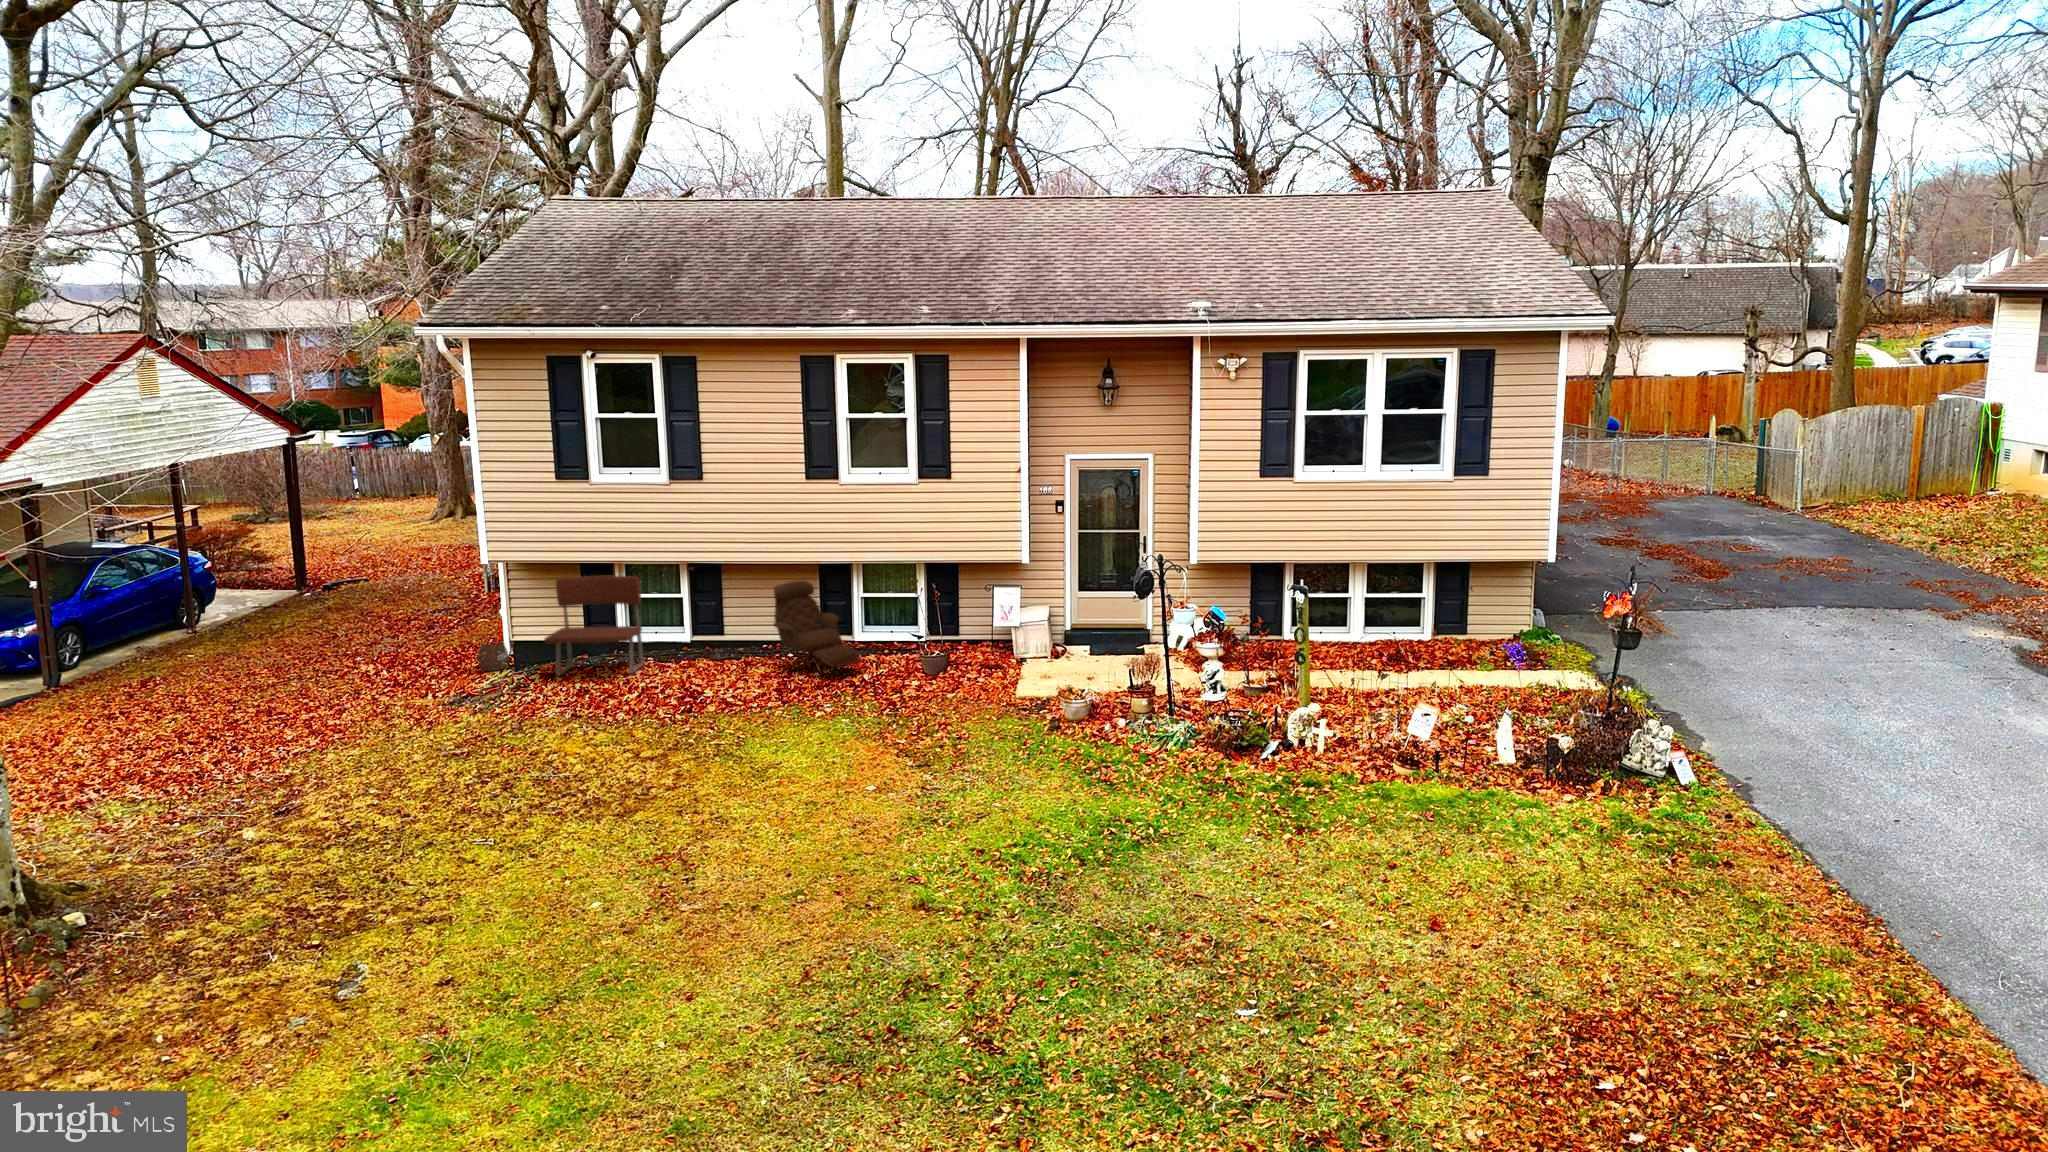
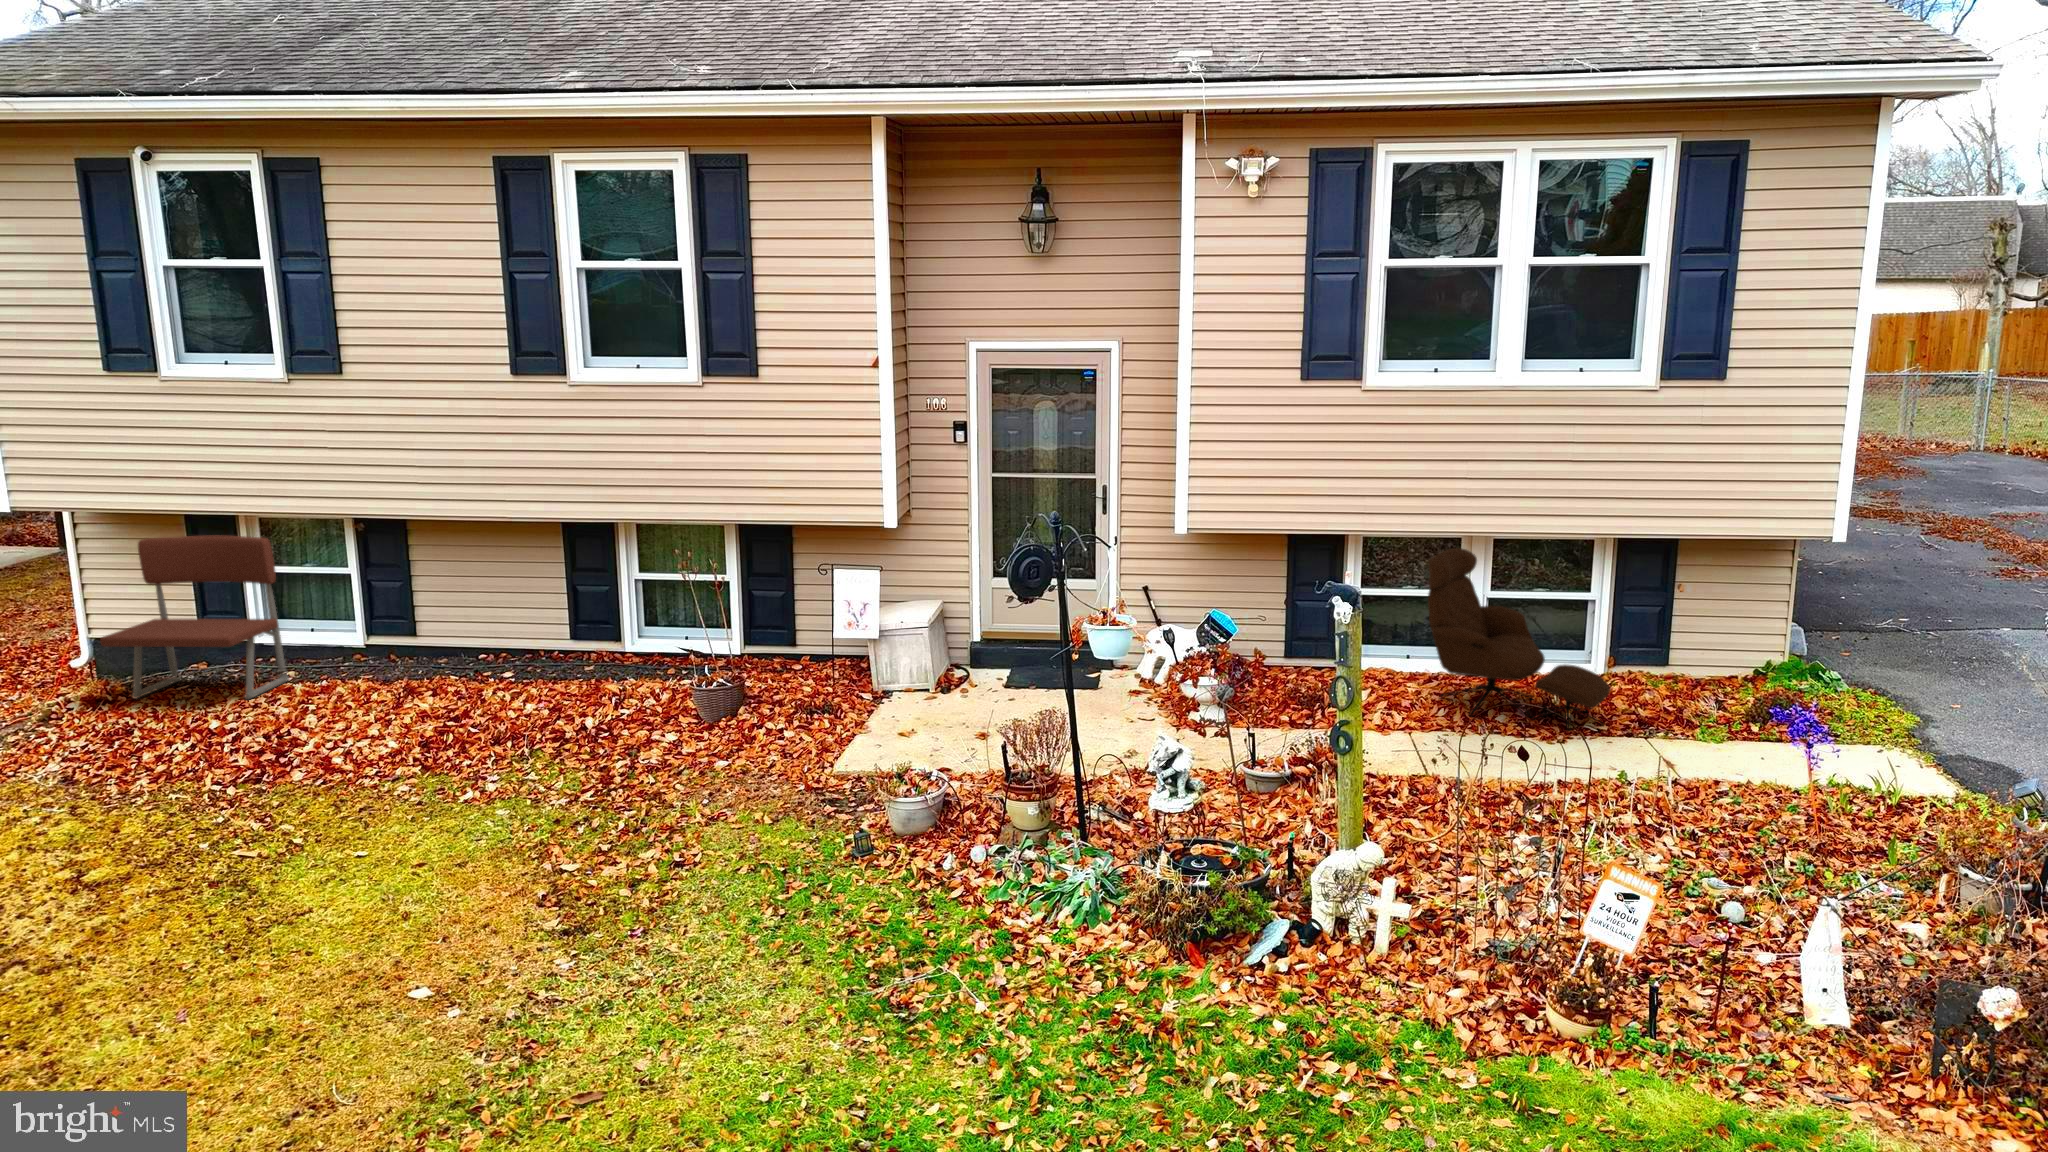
lounge chair: present [774,581,860,676] -> present [1428,548,1610,730]
woven basket: present [477,642,509,671] -> none [28,638,87,686]

